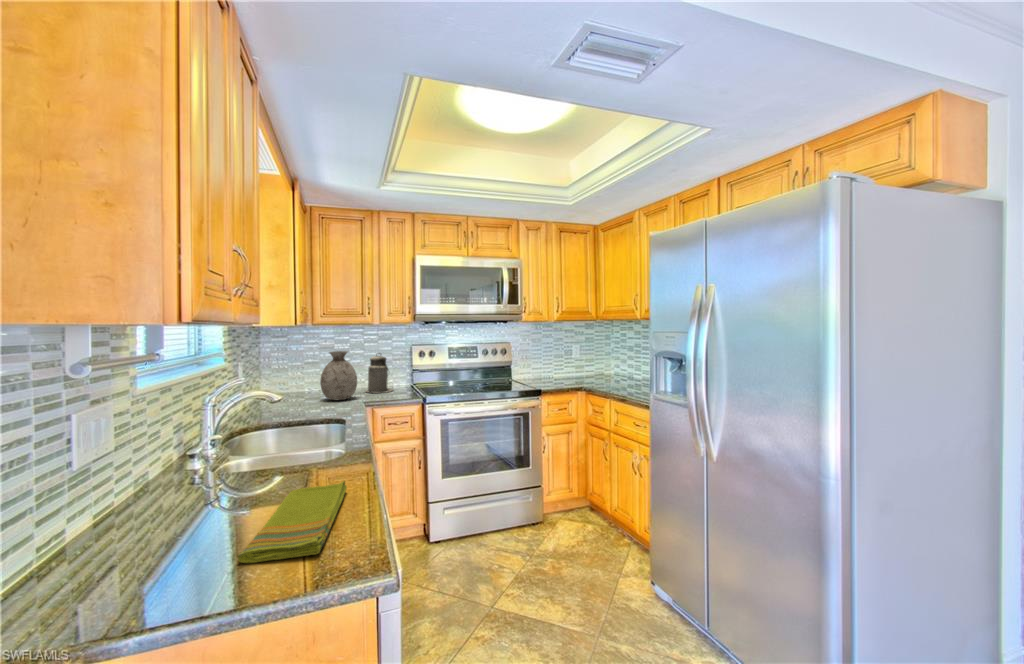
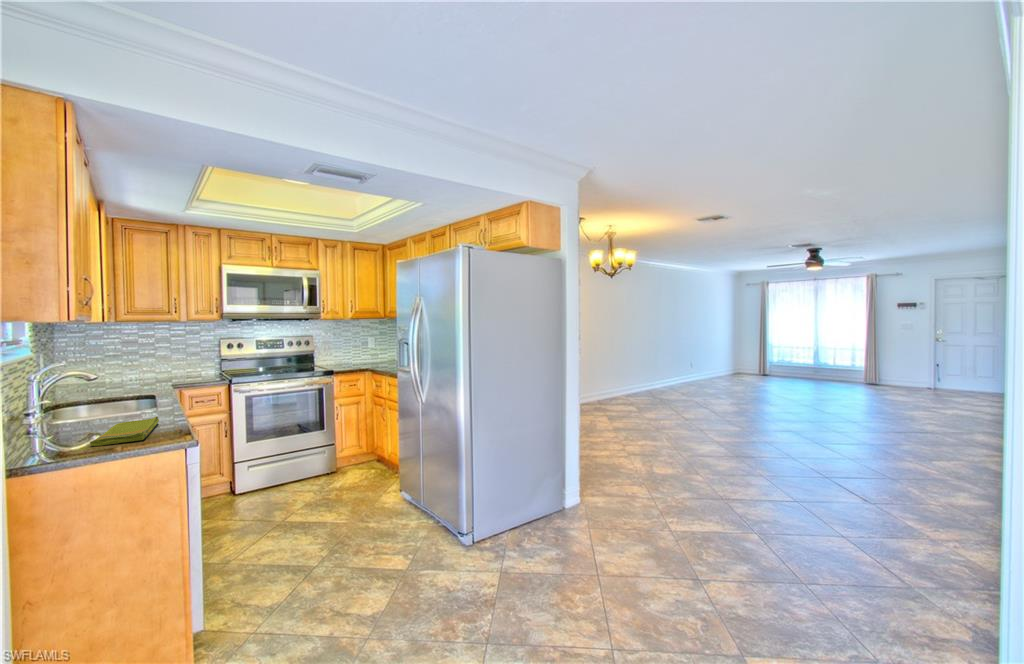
vase: present [320,351,357,400] -> none [125,344,164,385]
canister: present [366,356,393,393] -> none [172,346,201,379]

